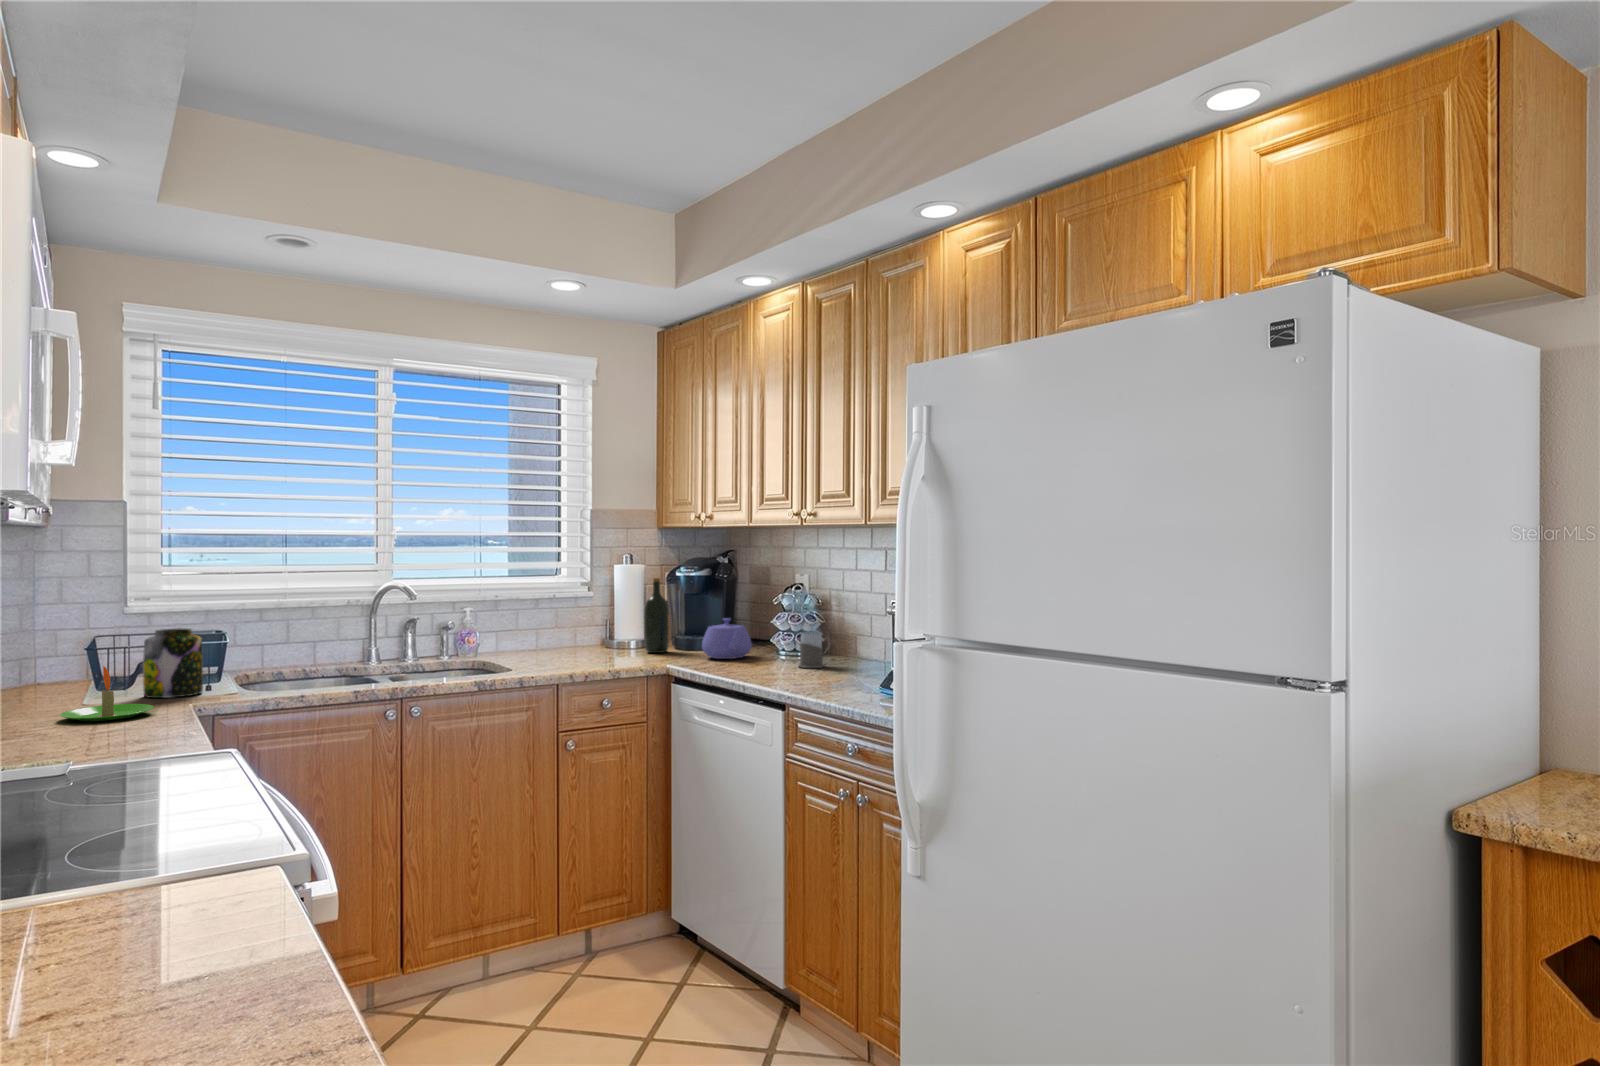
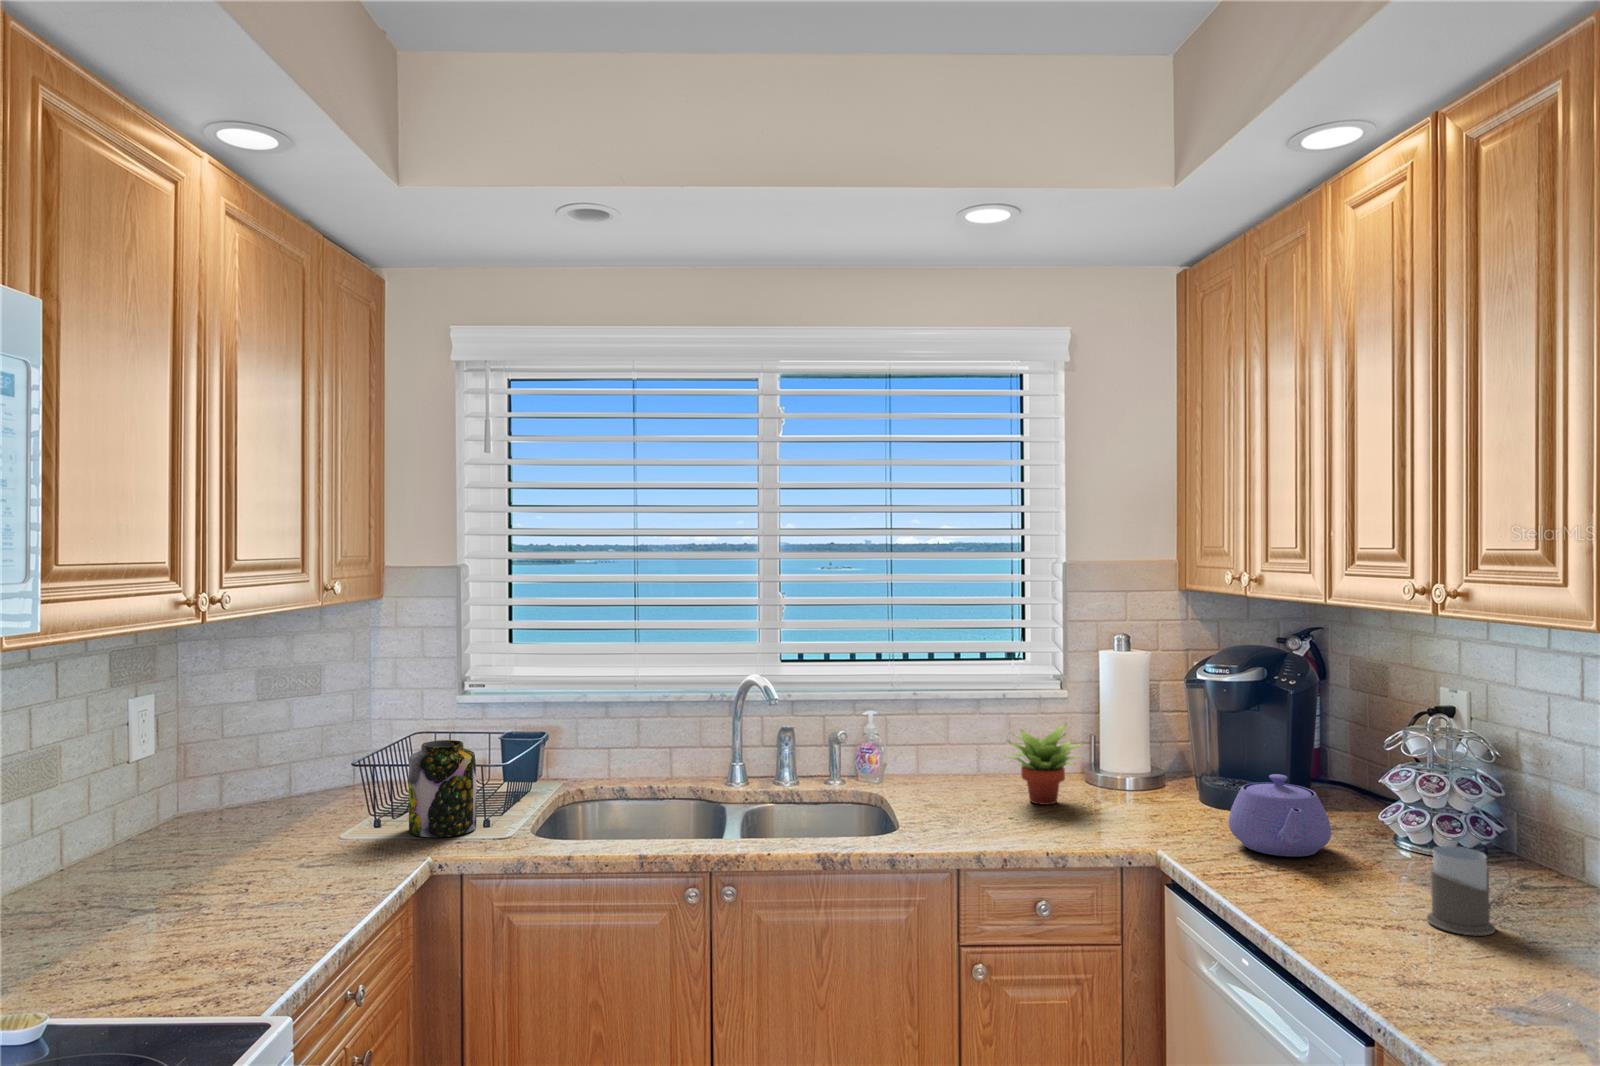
wine bottle: present [644,578,670,653] -> none [1137,681,1182,811]
succulent plant: none [564,607,613,657] -> present [1008,723,1082,805]
candle: present [60,666,154,721] -> none [232,810,351,891]

